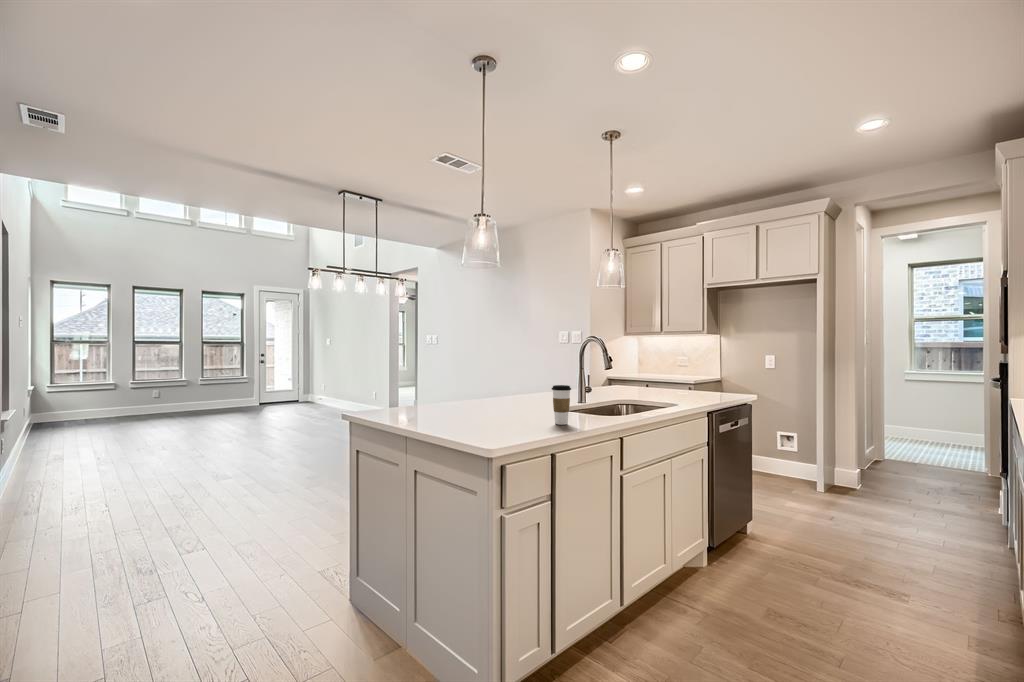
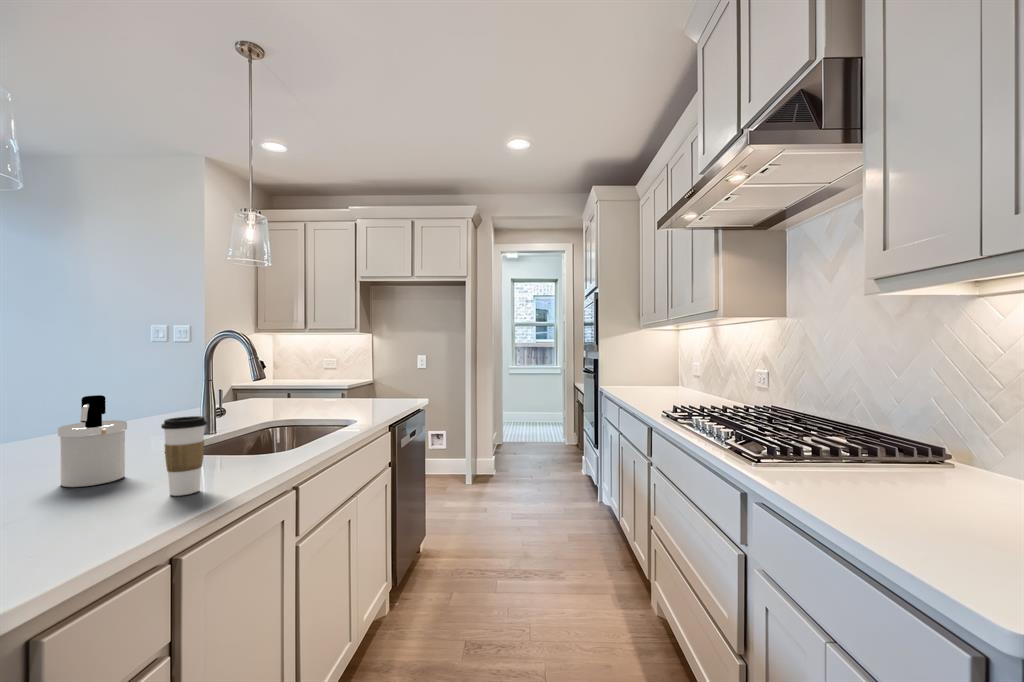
soap dispenser: none [514,372,539,416] -> present [58,395,127,487]

